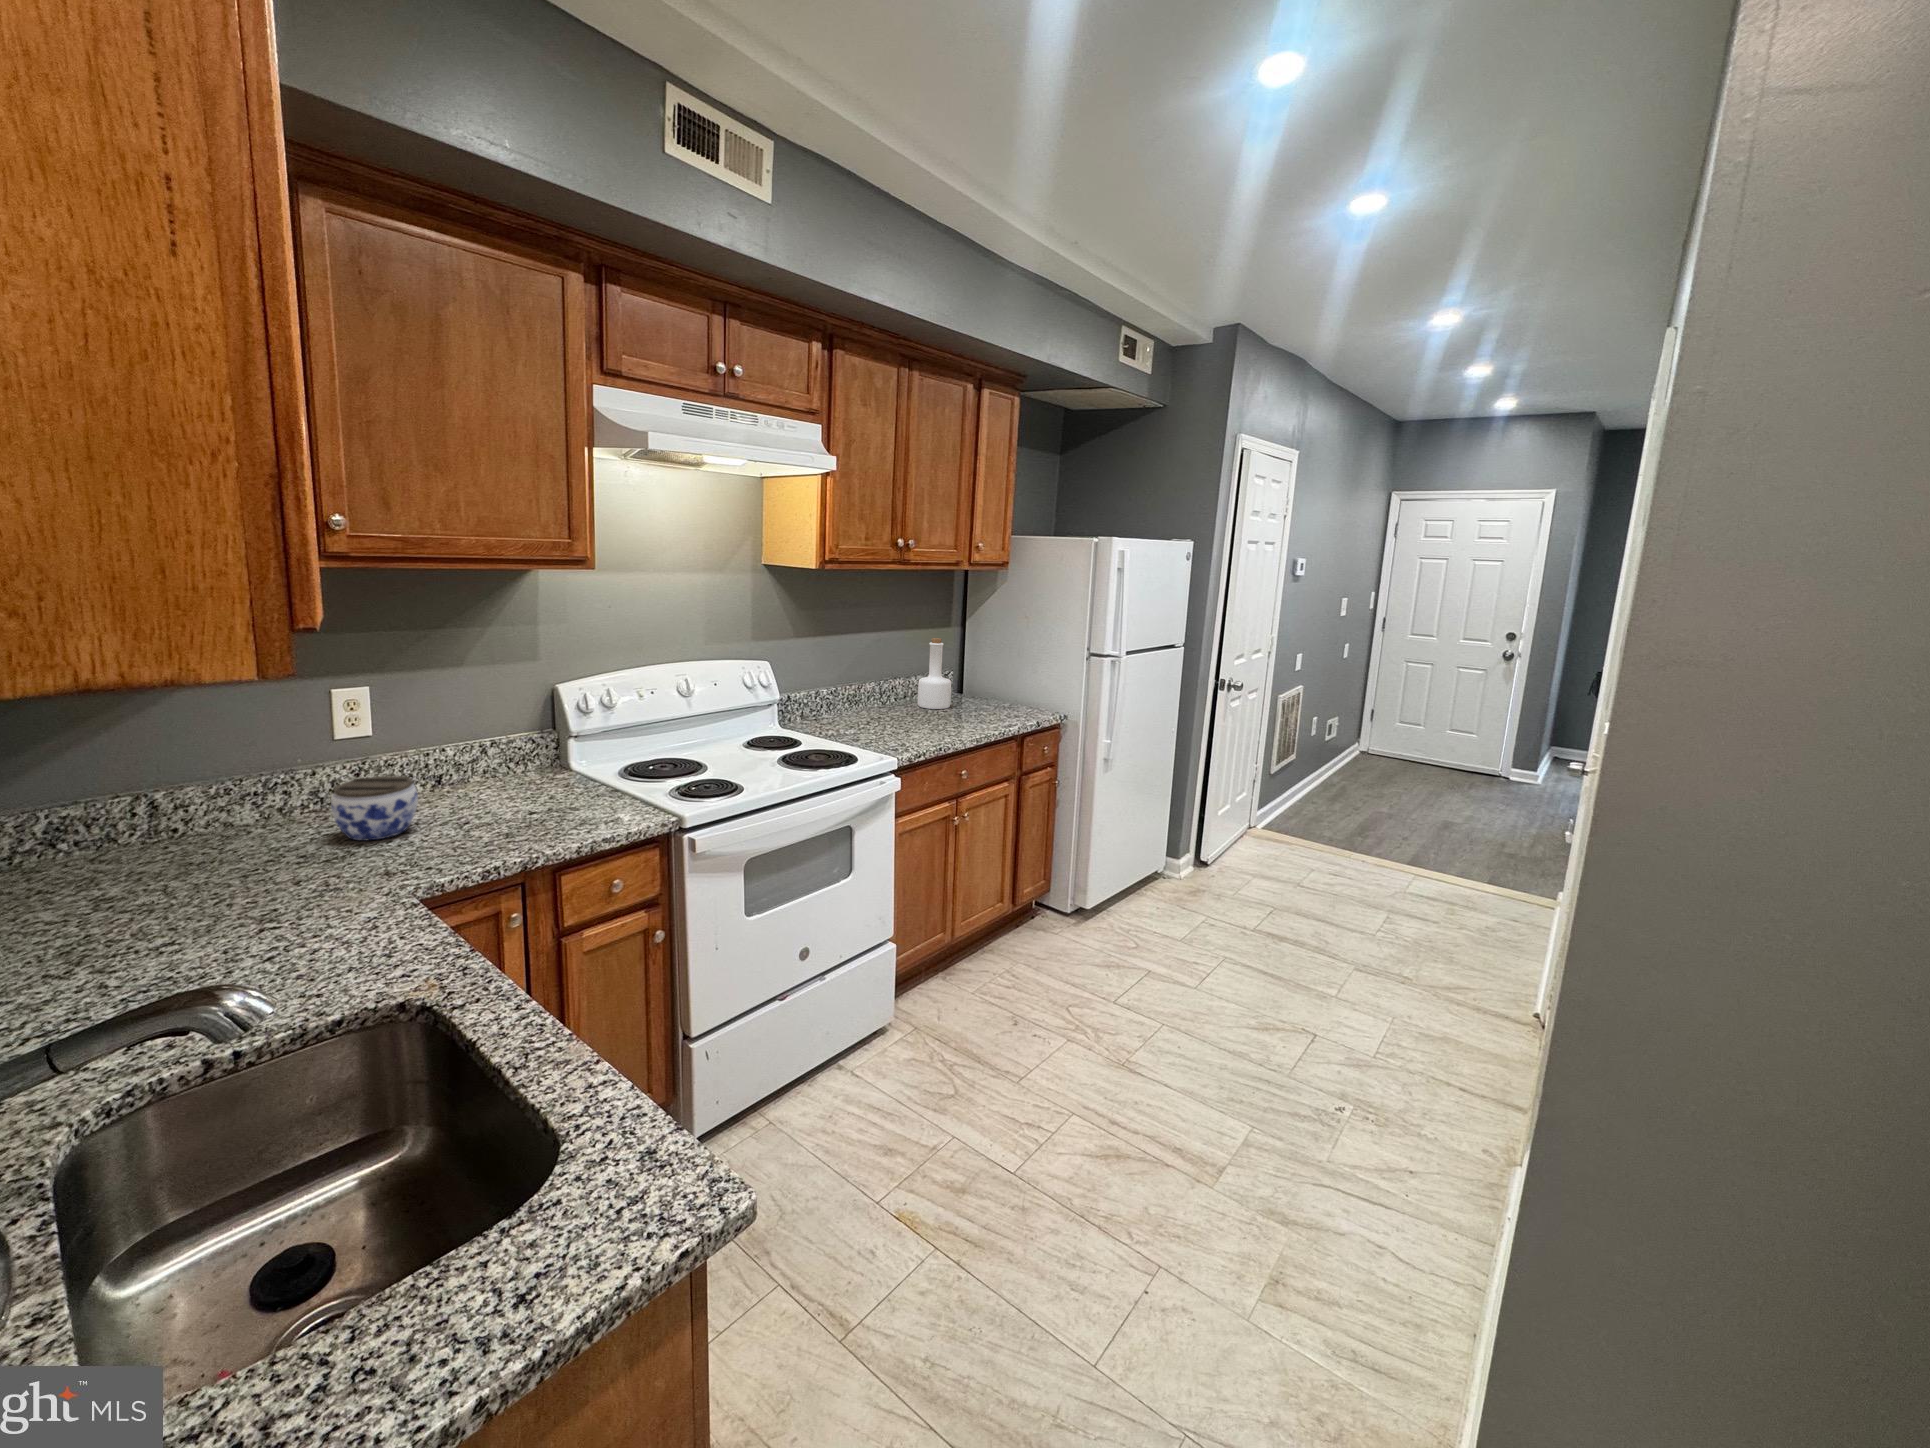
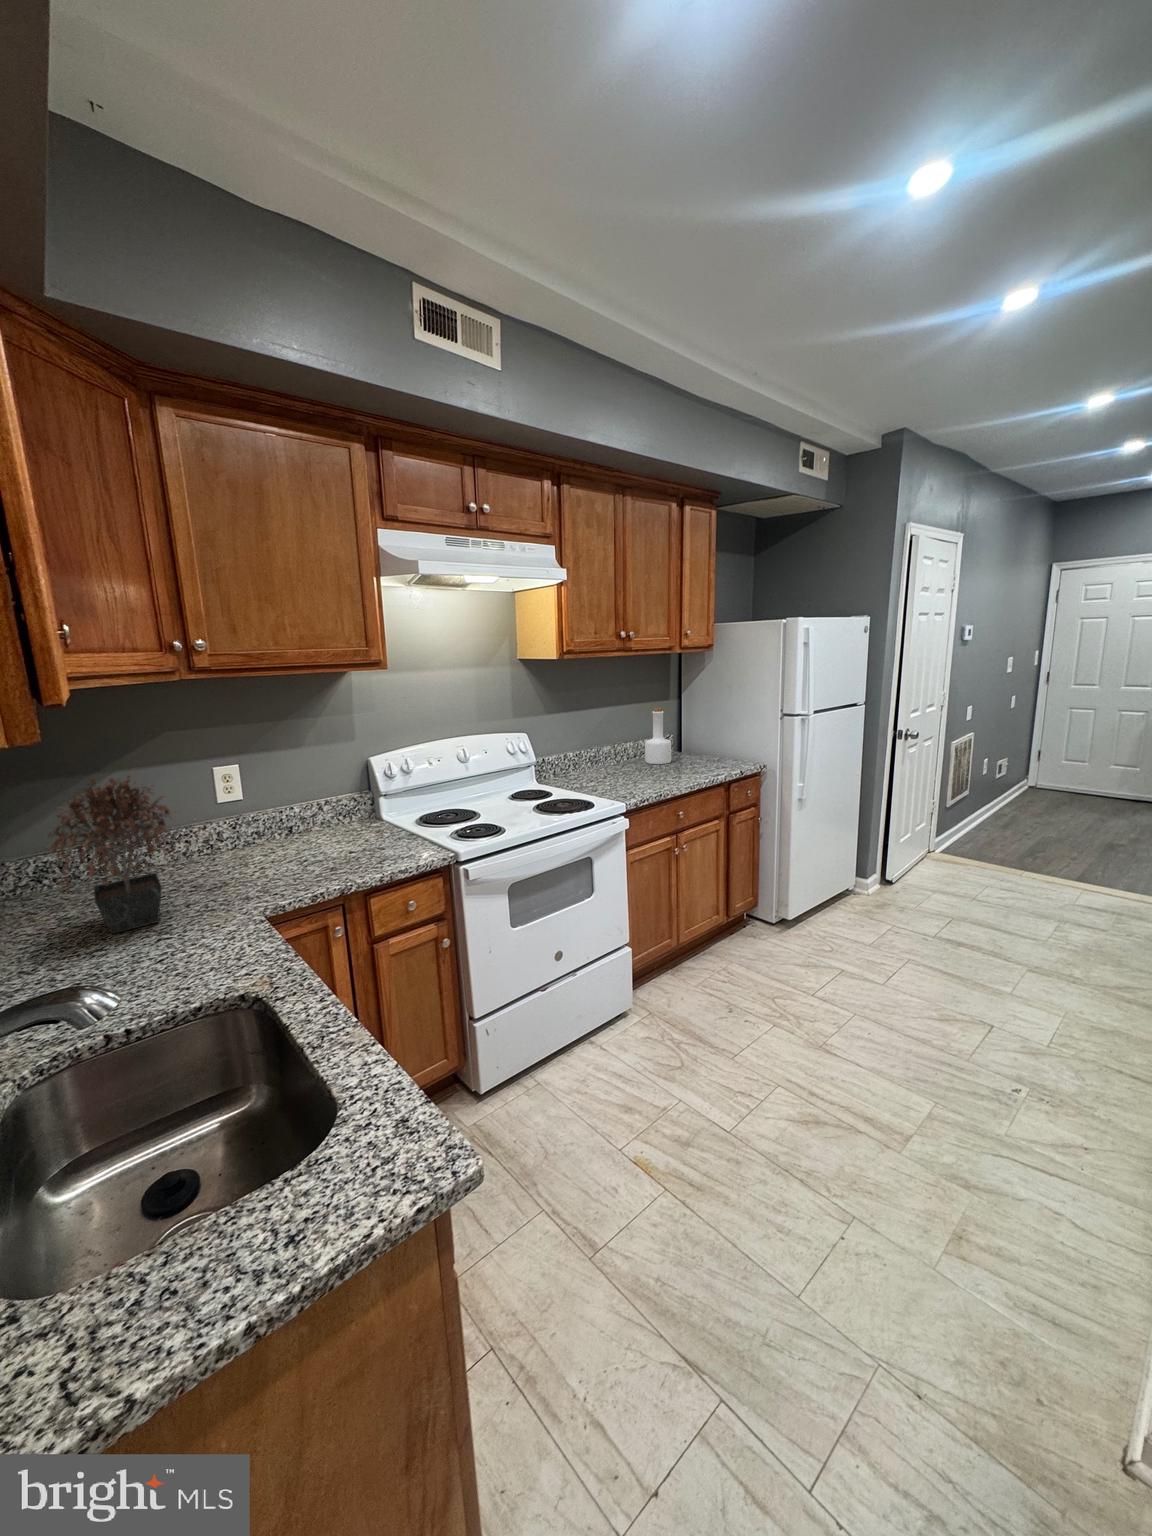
potted plant: none [92,697,307,922] -> present [46,776,181,934]
jar: present [331,776,418,841] -> none [211,827,270,875]

